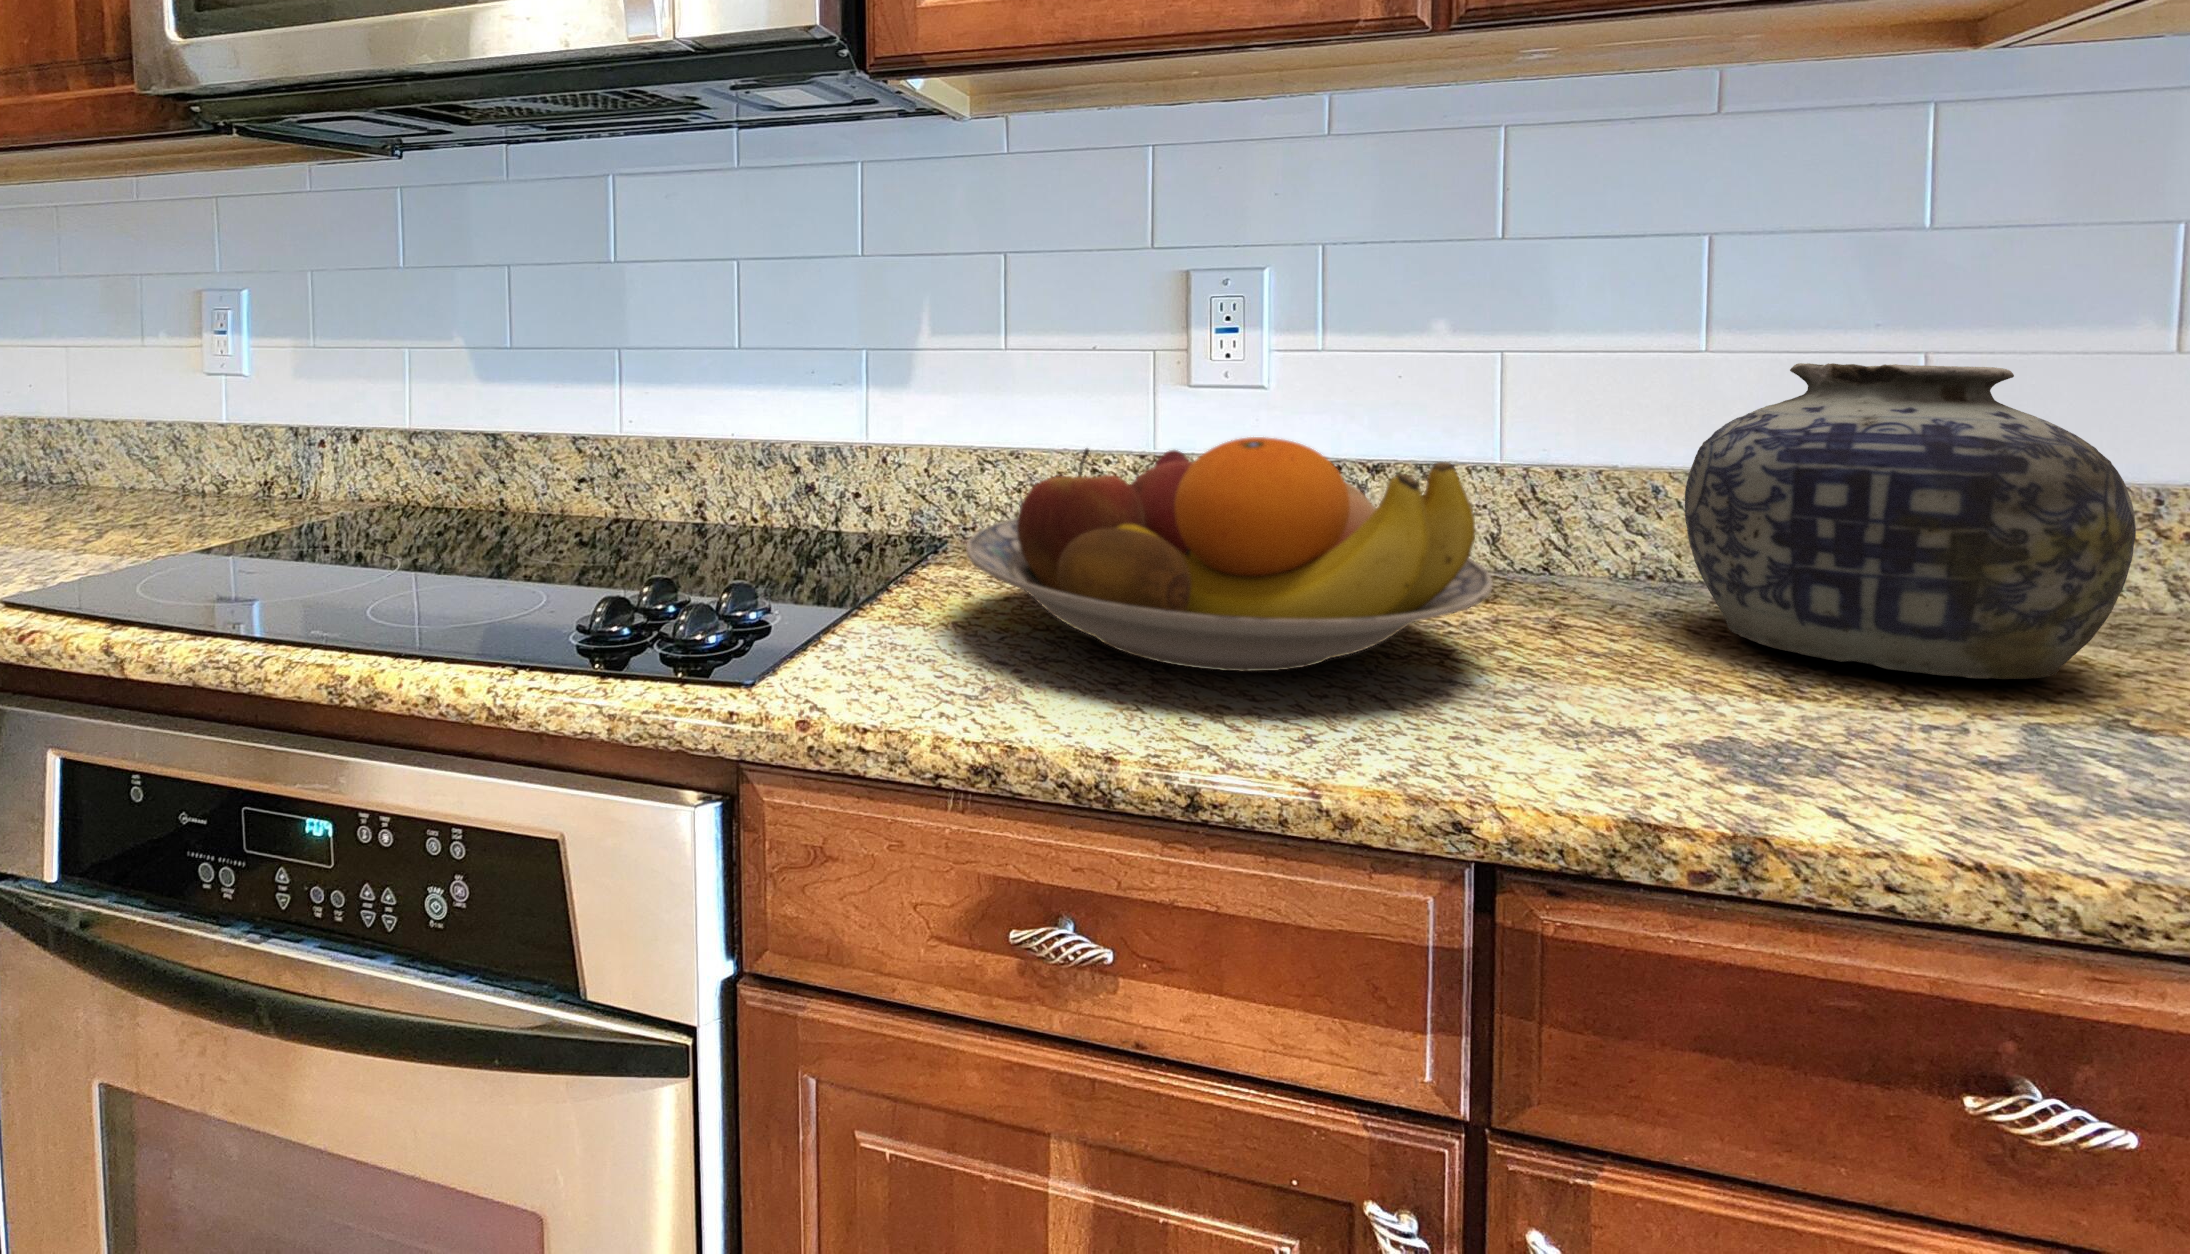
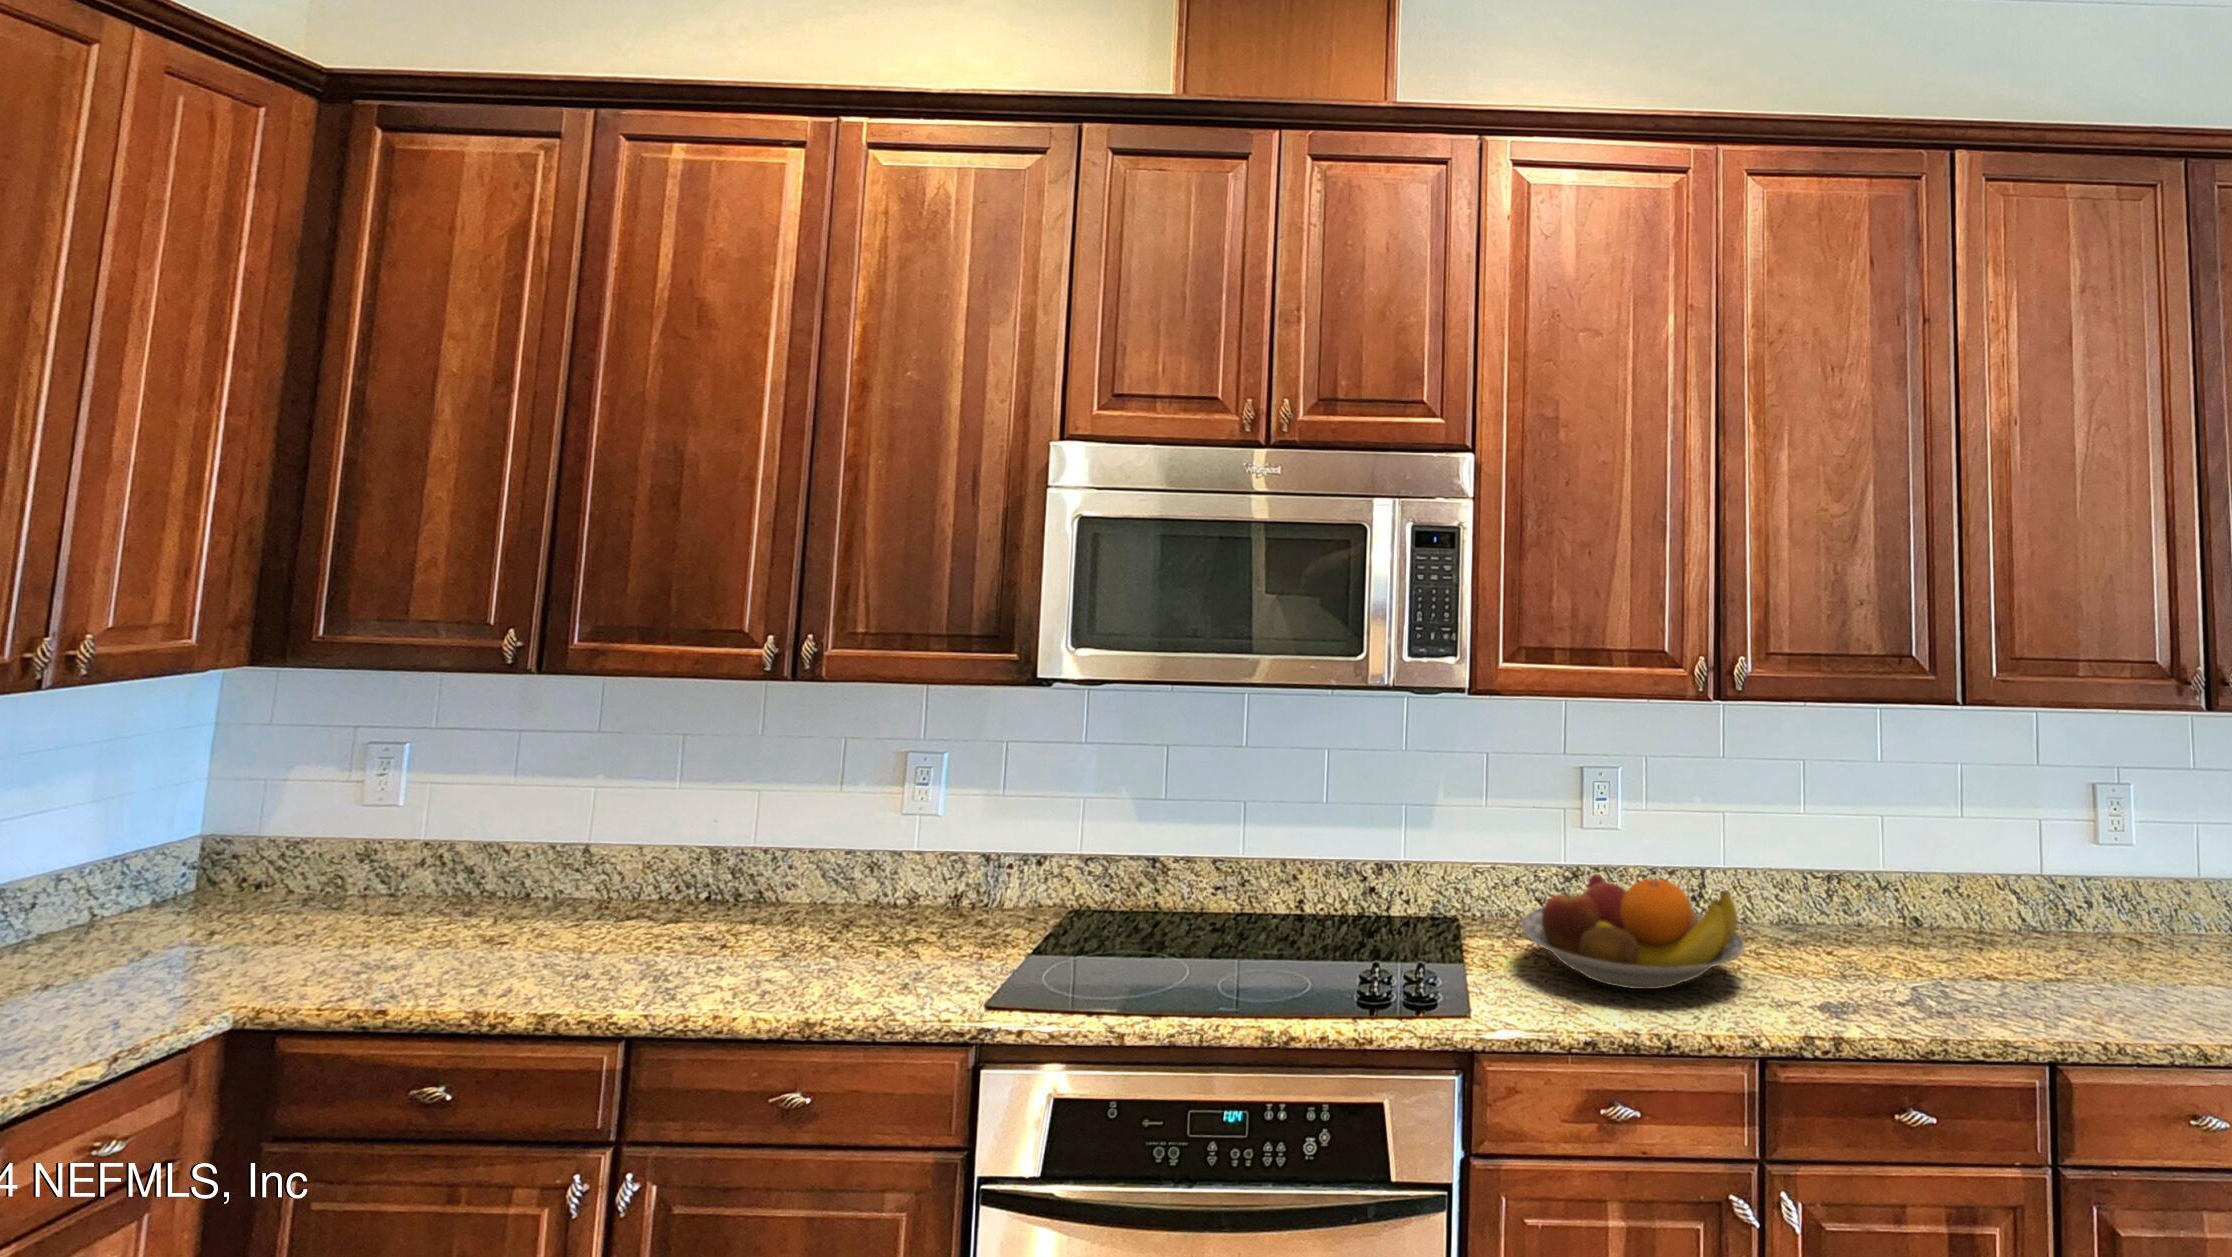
vase: present [1685,363,2136,679] -> none [1802,833,1941,969]

